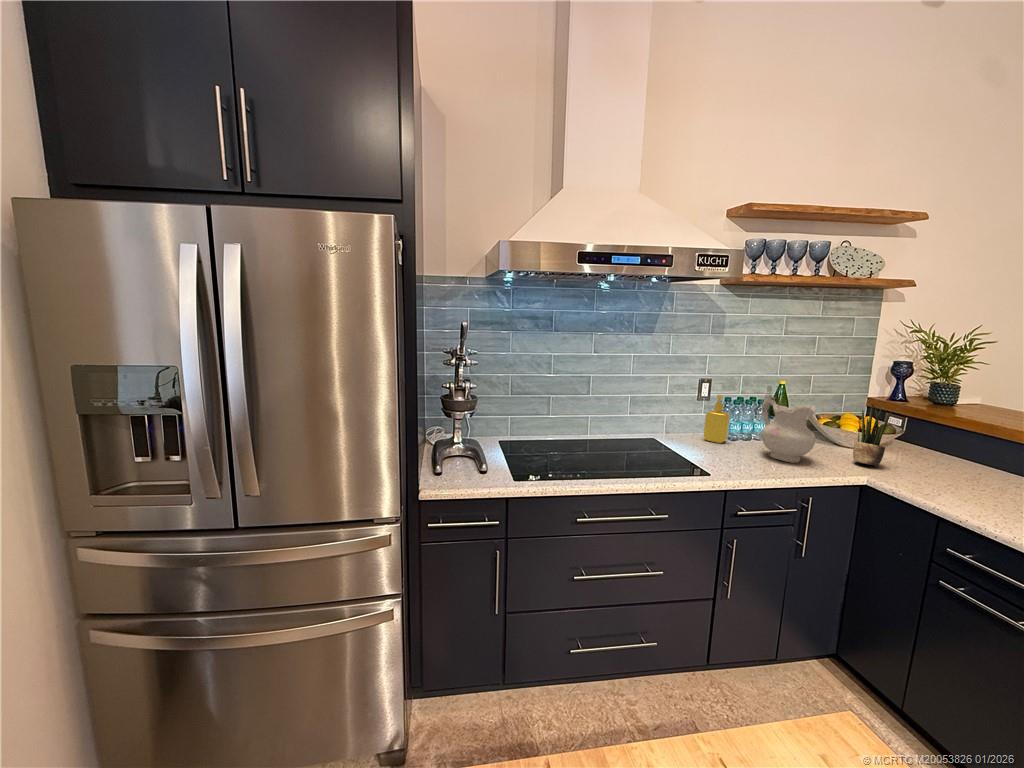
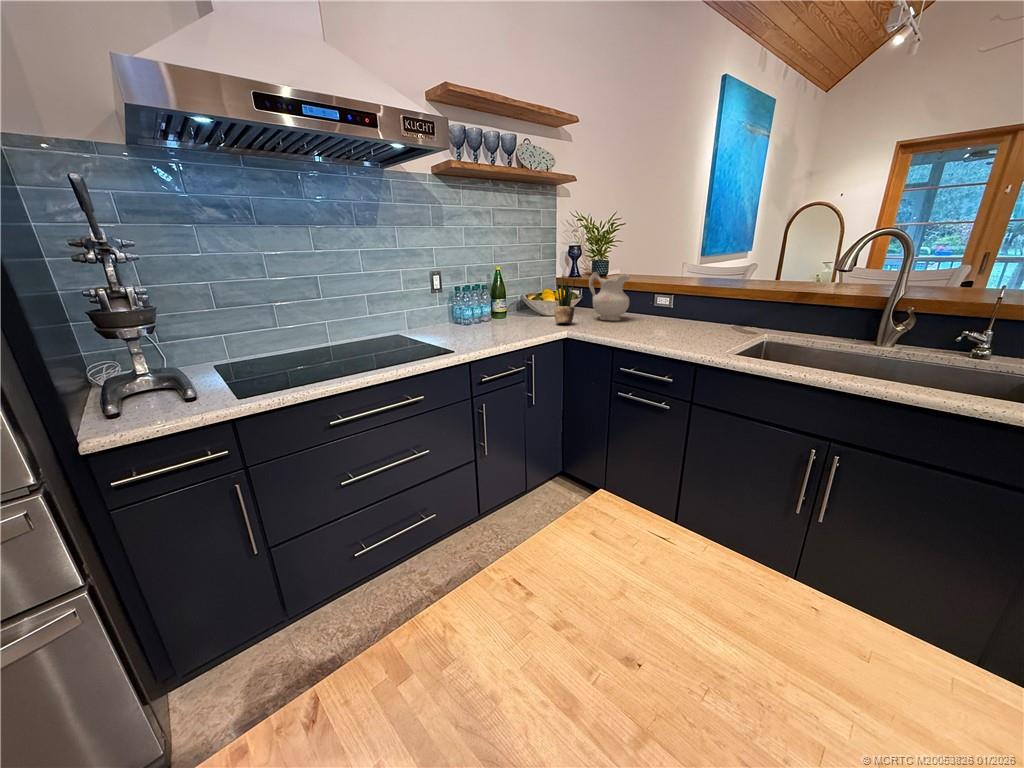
soap dispenser: present [704,395,730,443] -> none [442,284,463,328]
ceramic pitcher: present [762,396,816,463] -> present [589,272,630,321]

